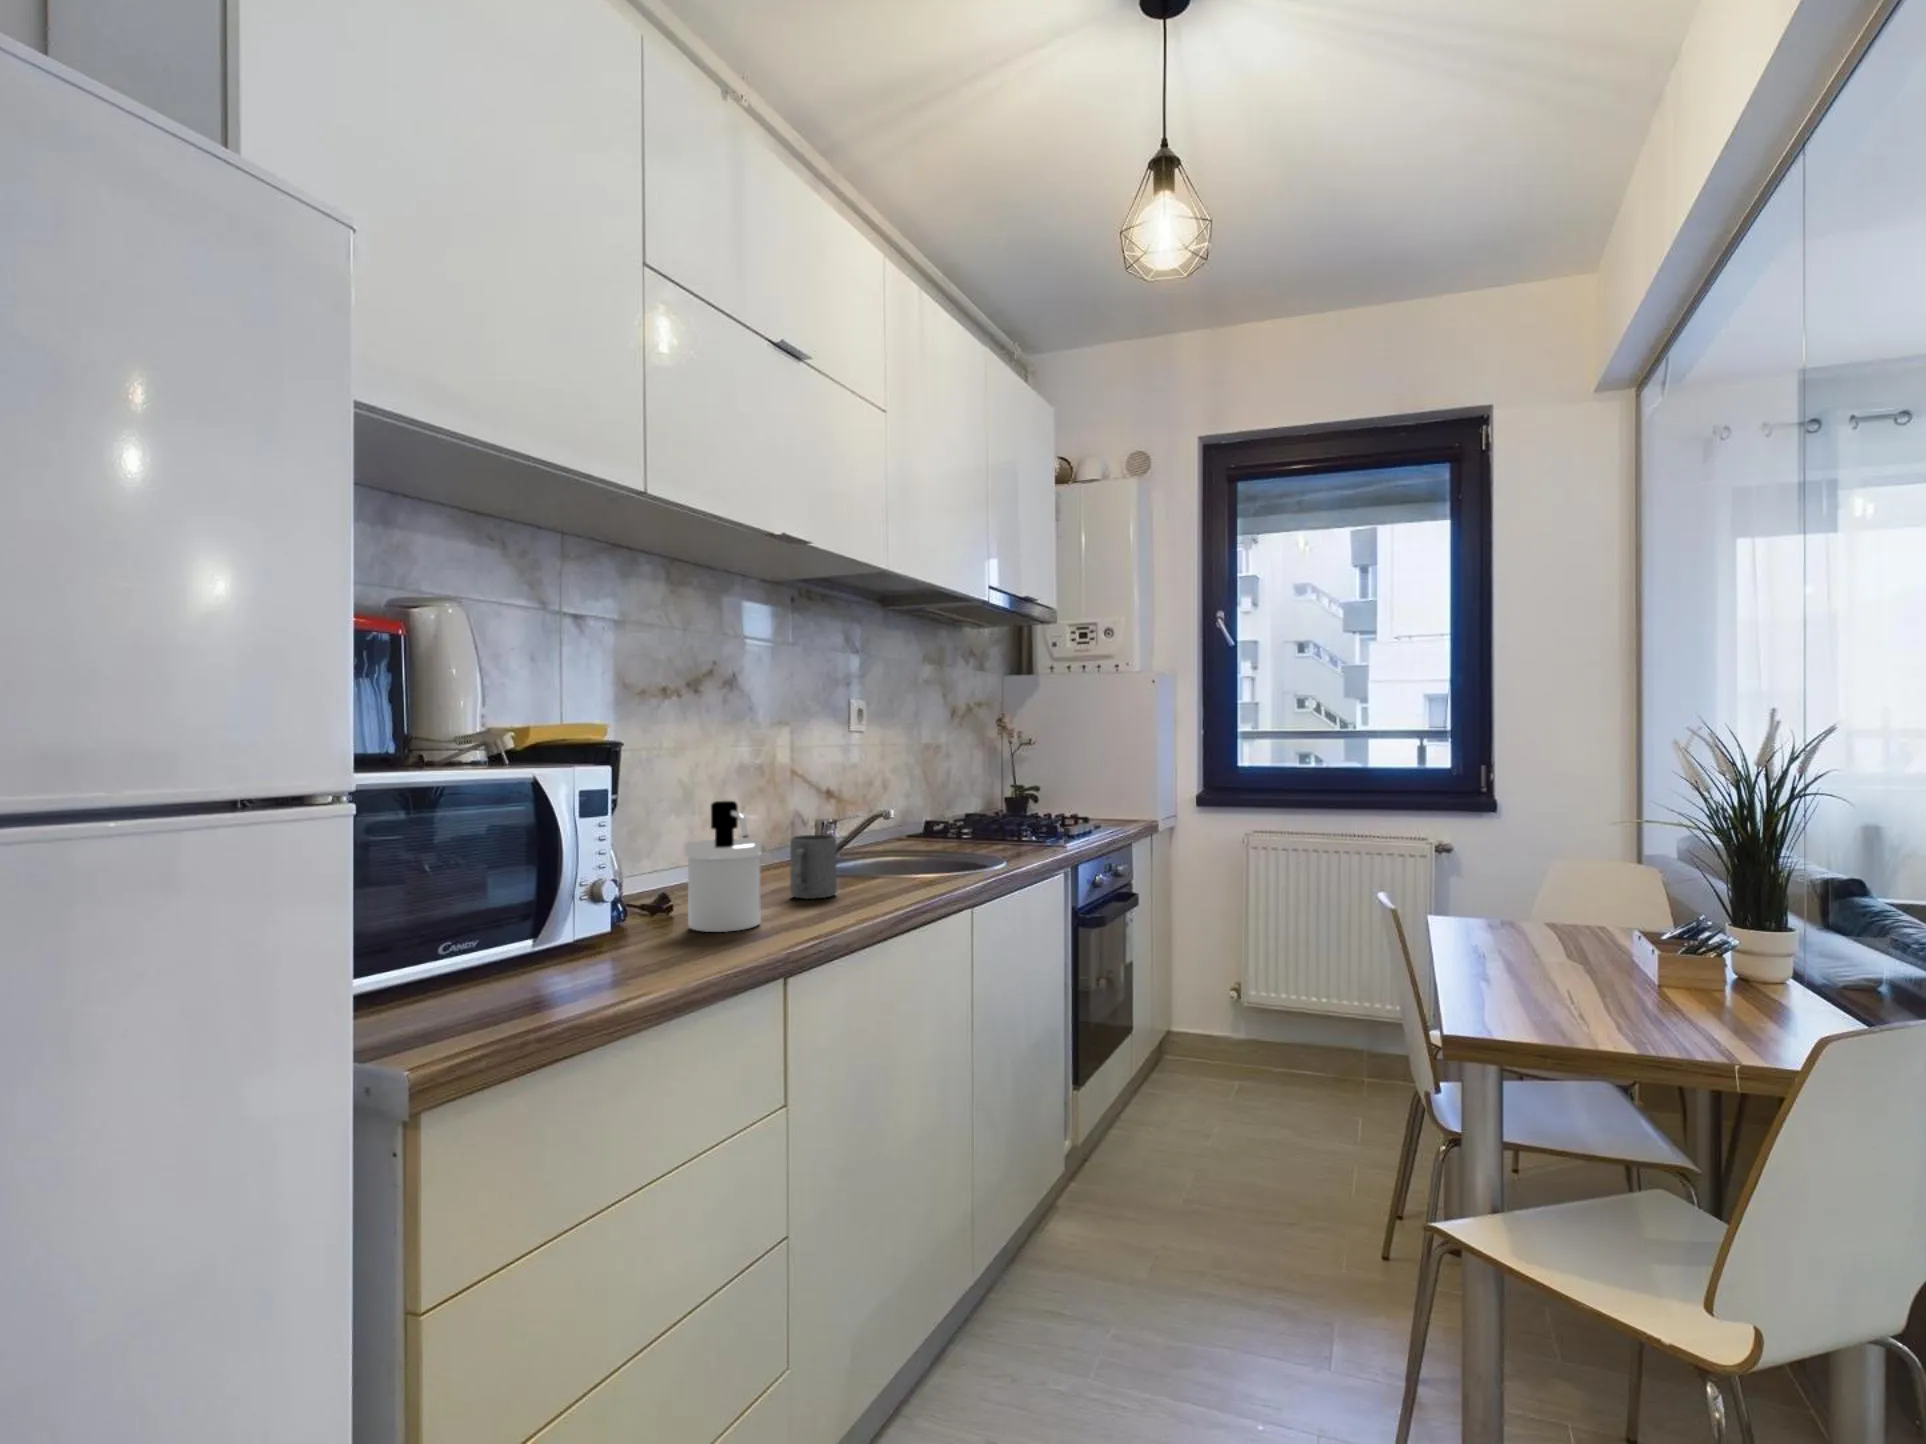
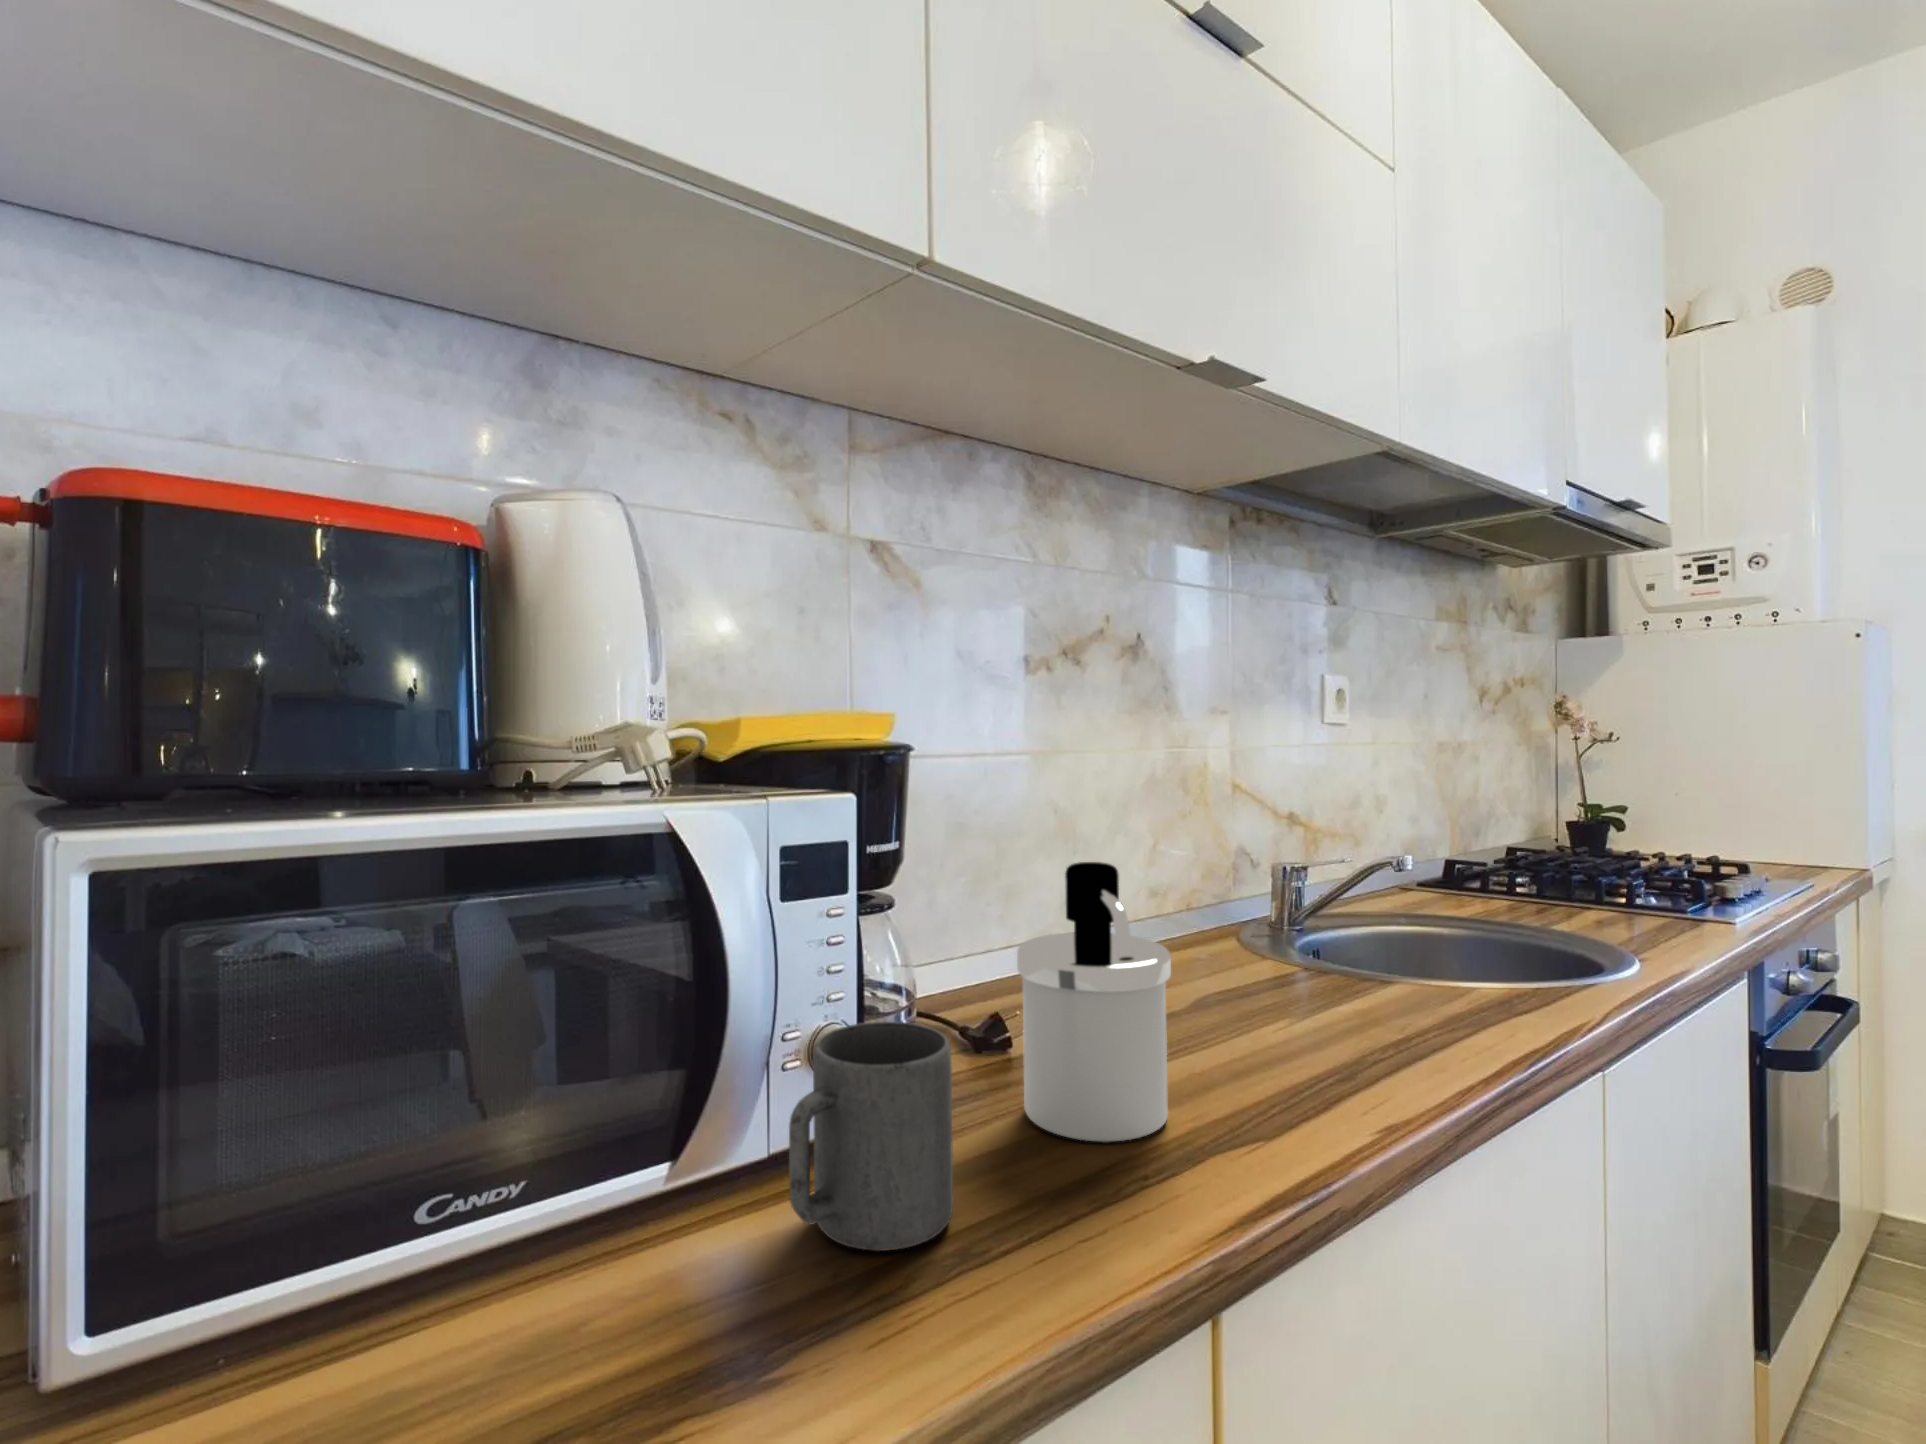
mug: present [790,835,837,899] -> present [789,1022,953,1251]

